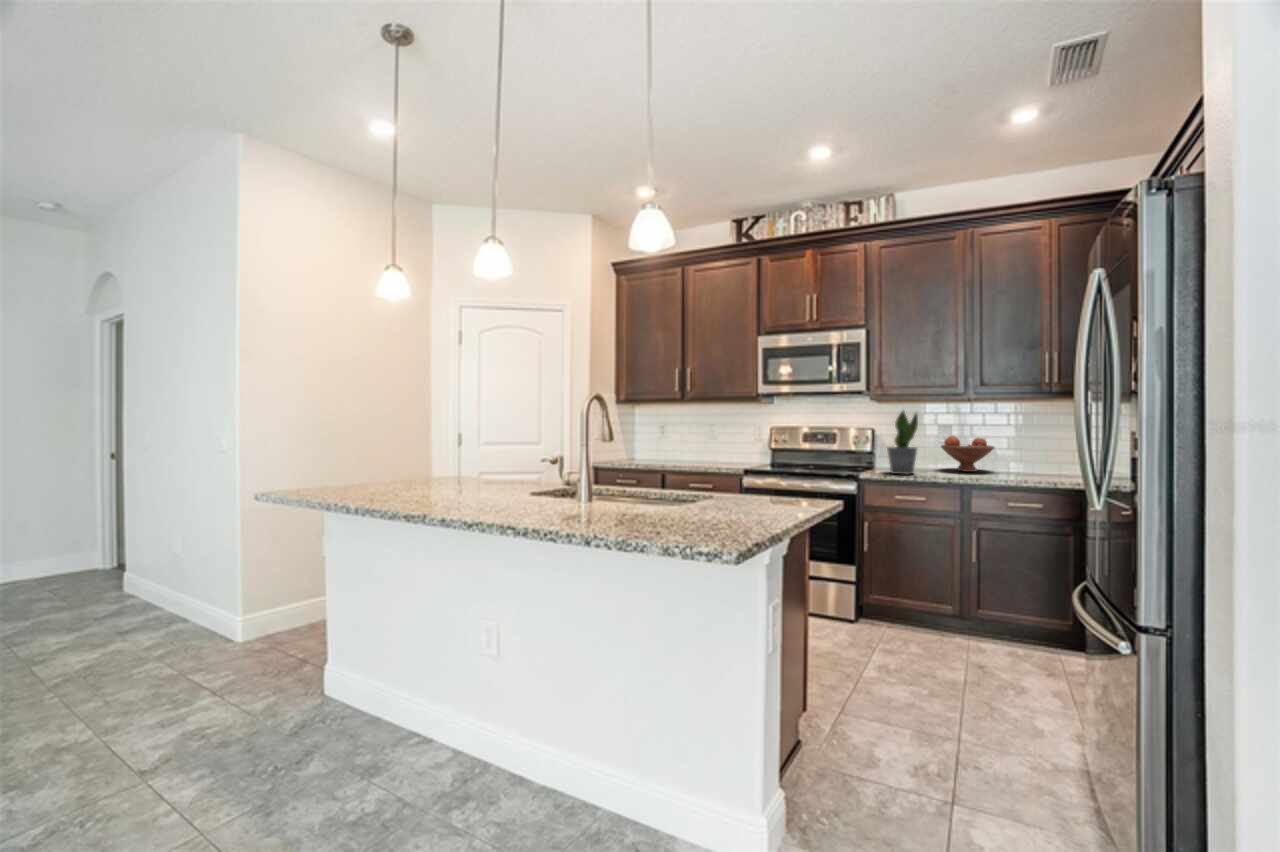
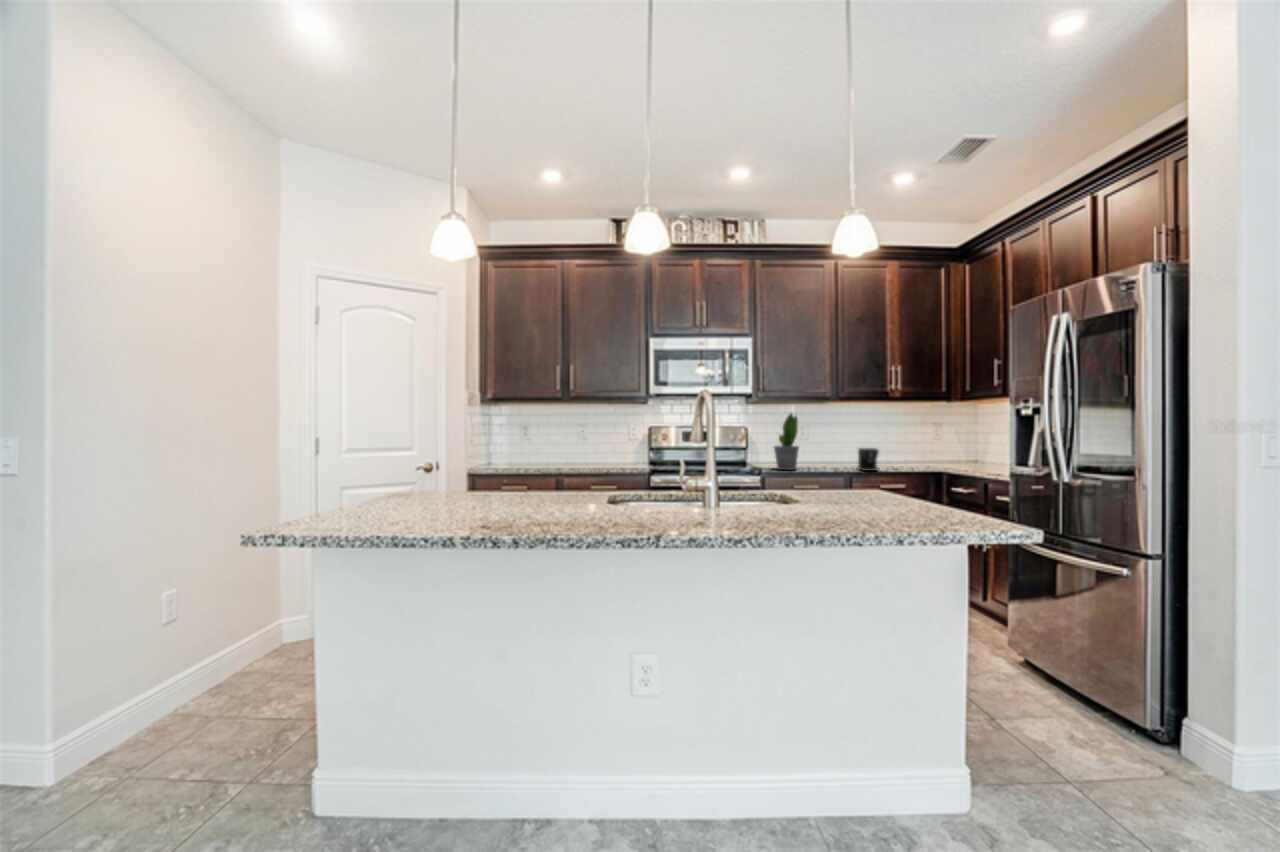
fruit bowl: present [941,436,994,472] -> none [803,435,845,465]
coffee maker: none [996,452,1057,481] -> present [858,448,879,471]

